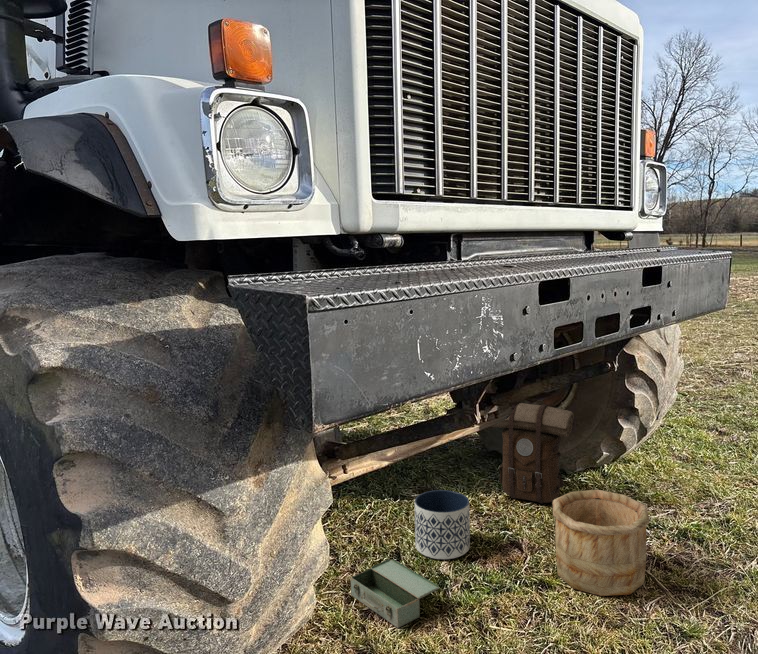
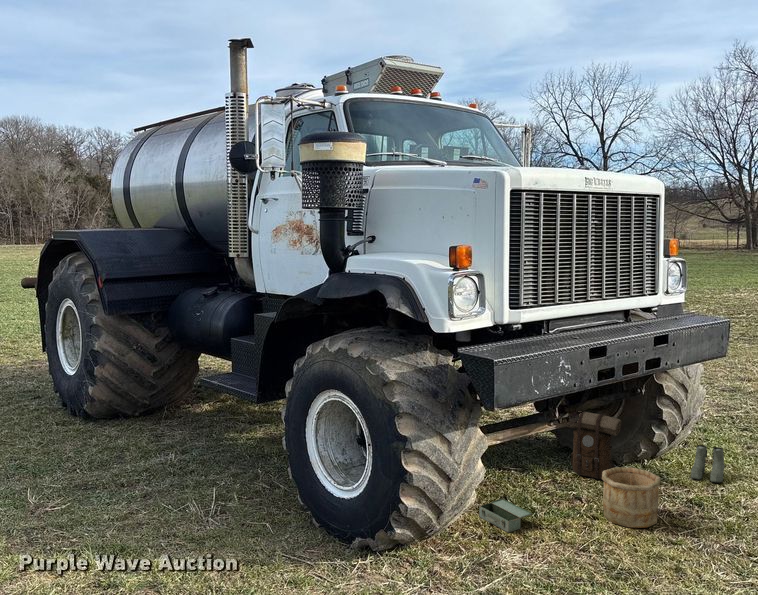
boots: none [672,441,719,496] -> present [691,445,725,483]
planter: present [415,490,470,559] -> none [516,463,551,504]

